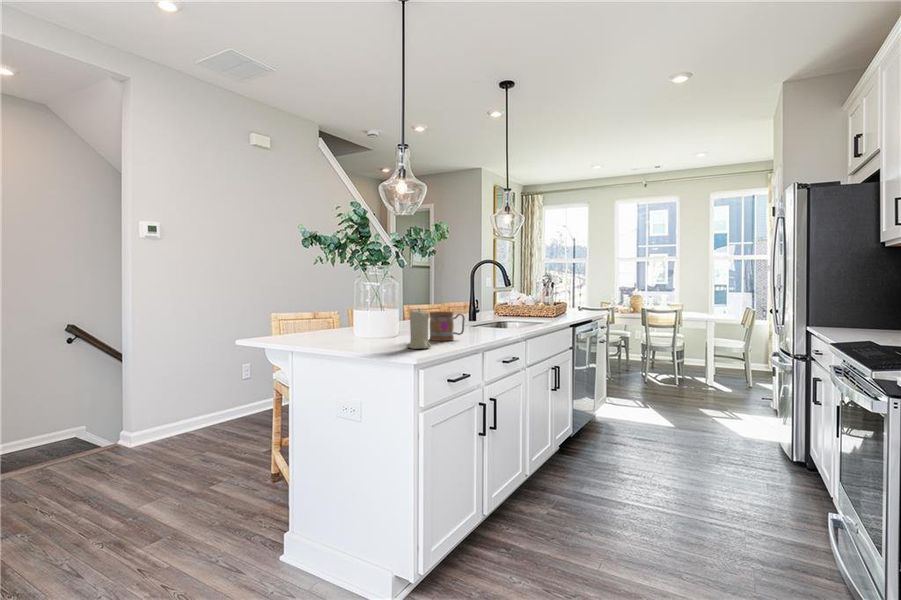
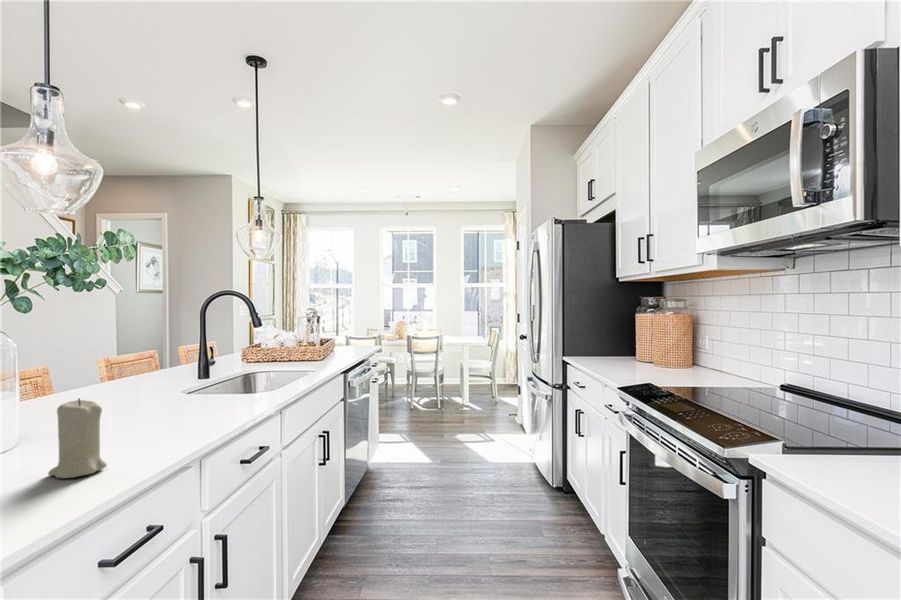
mug: present [430,311,465,341] -> none [117,384,185,439]

